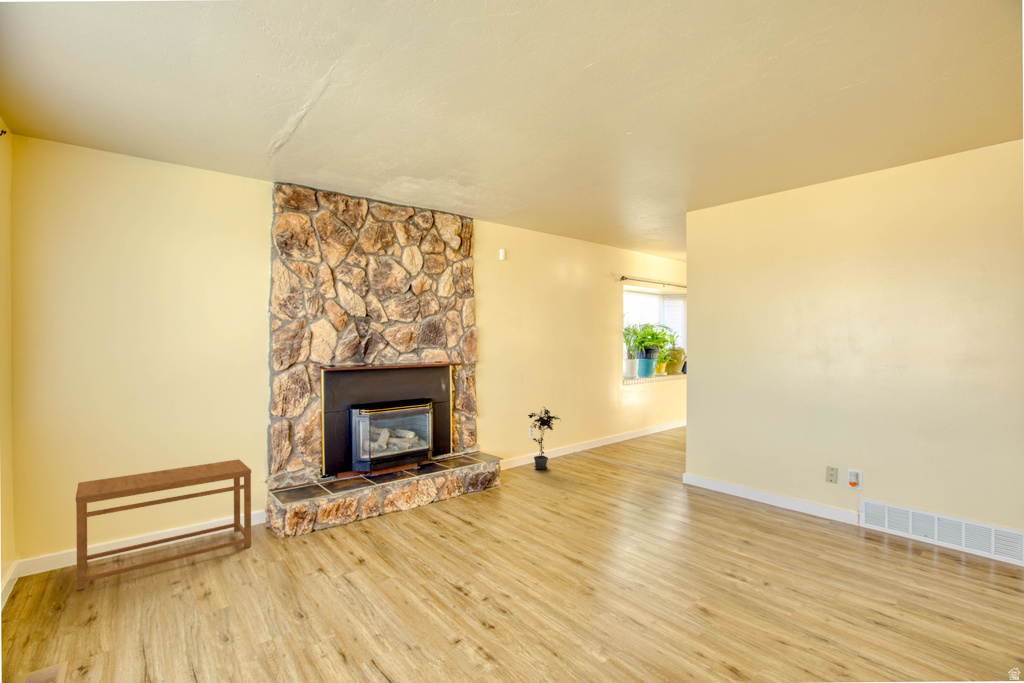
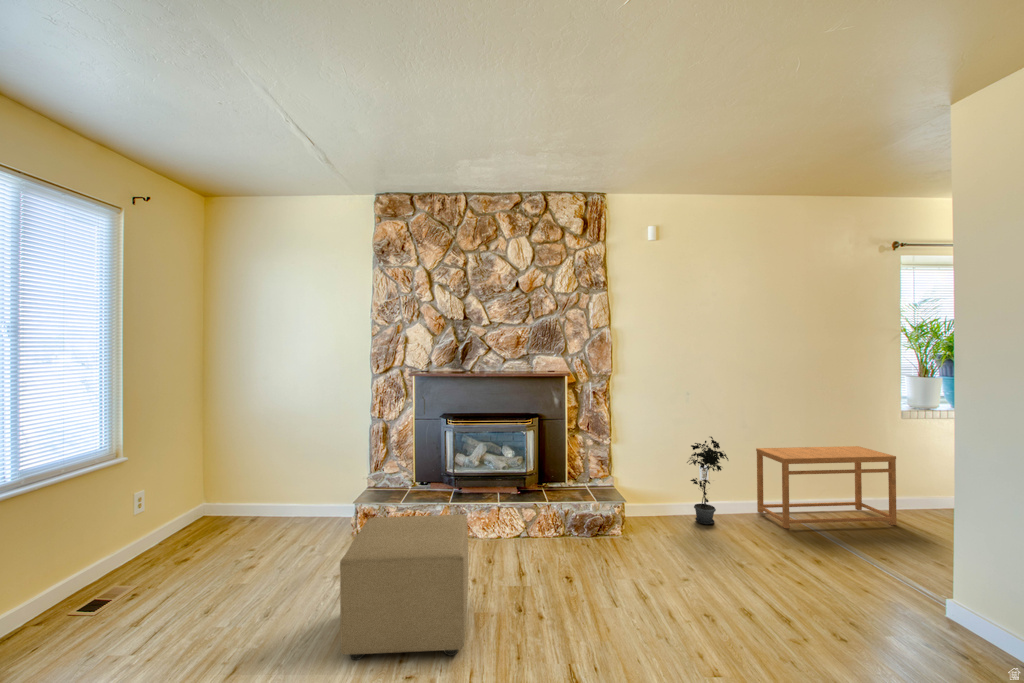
side table: present [76,459,251,590] -> present [756,446,897,529]
ottoman: none [379,479,503,603] -> present [340,515,468,660]

